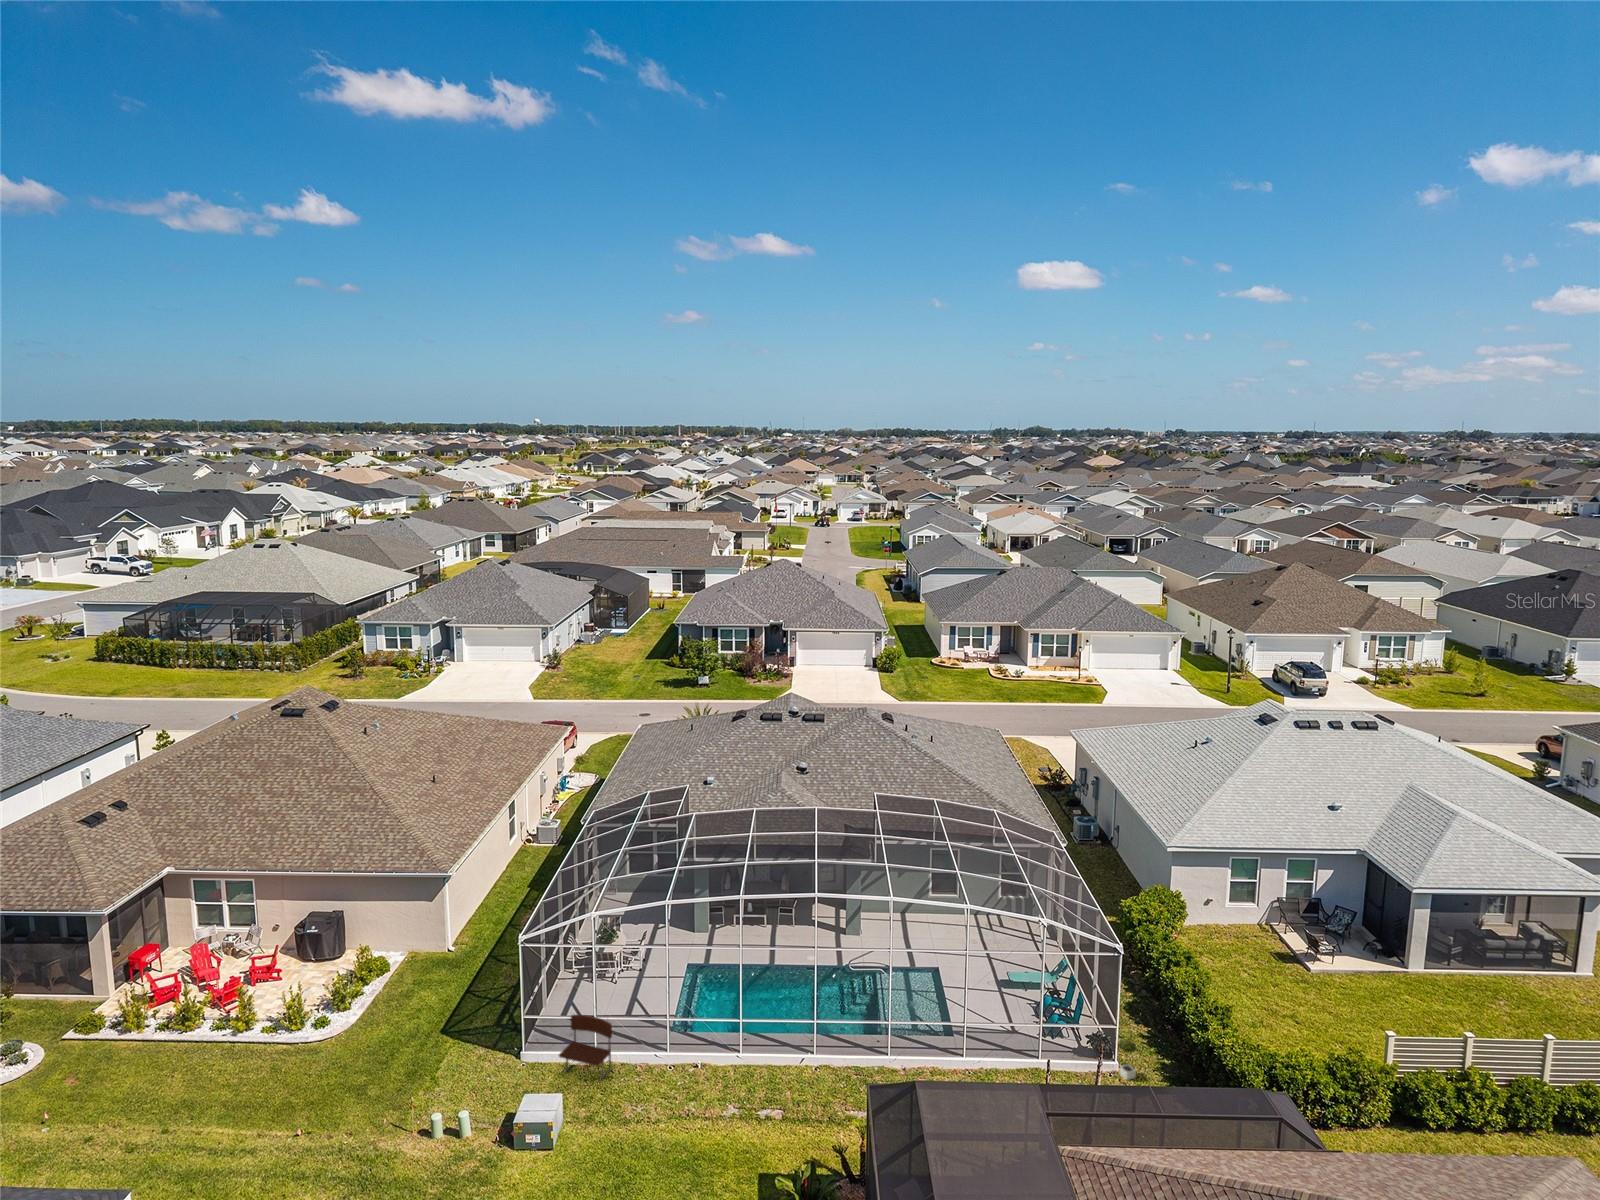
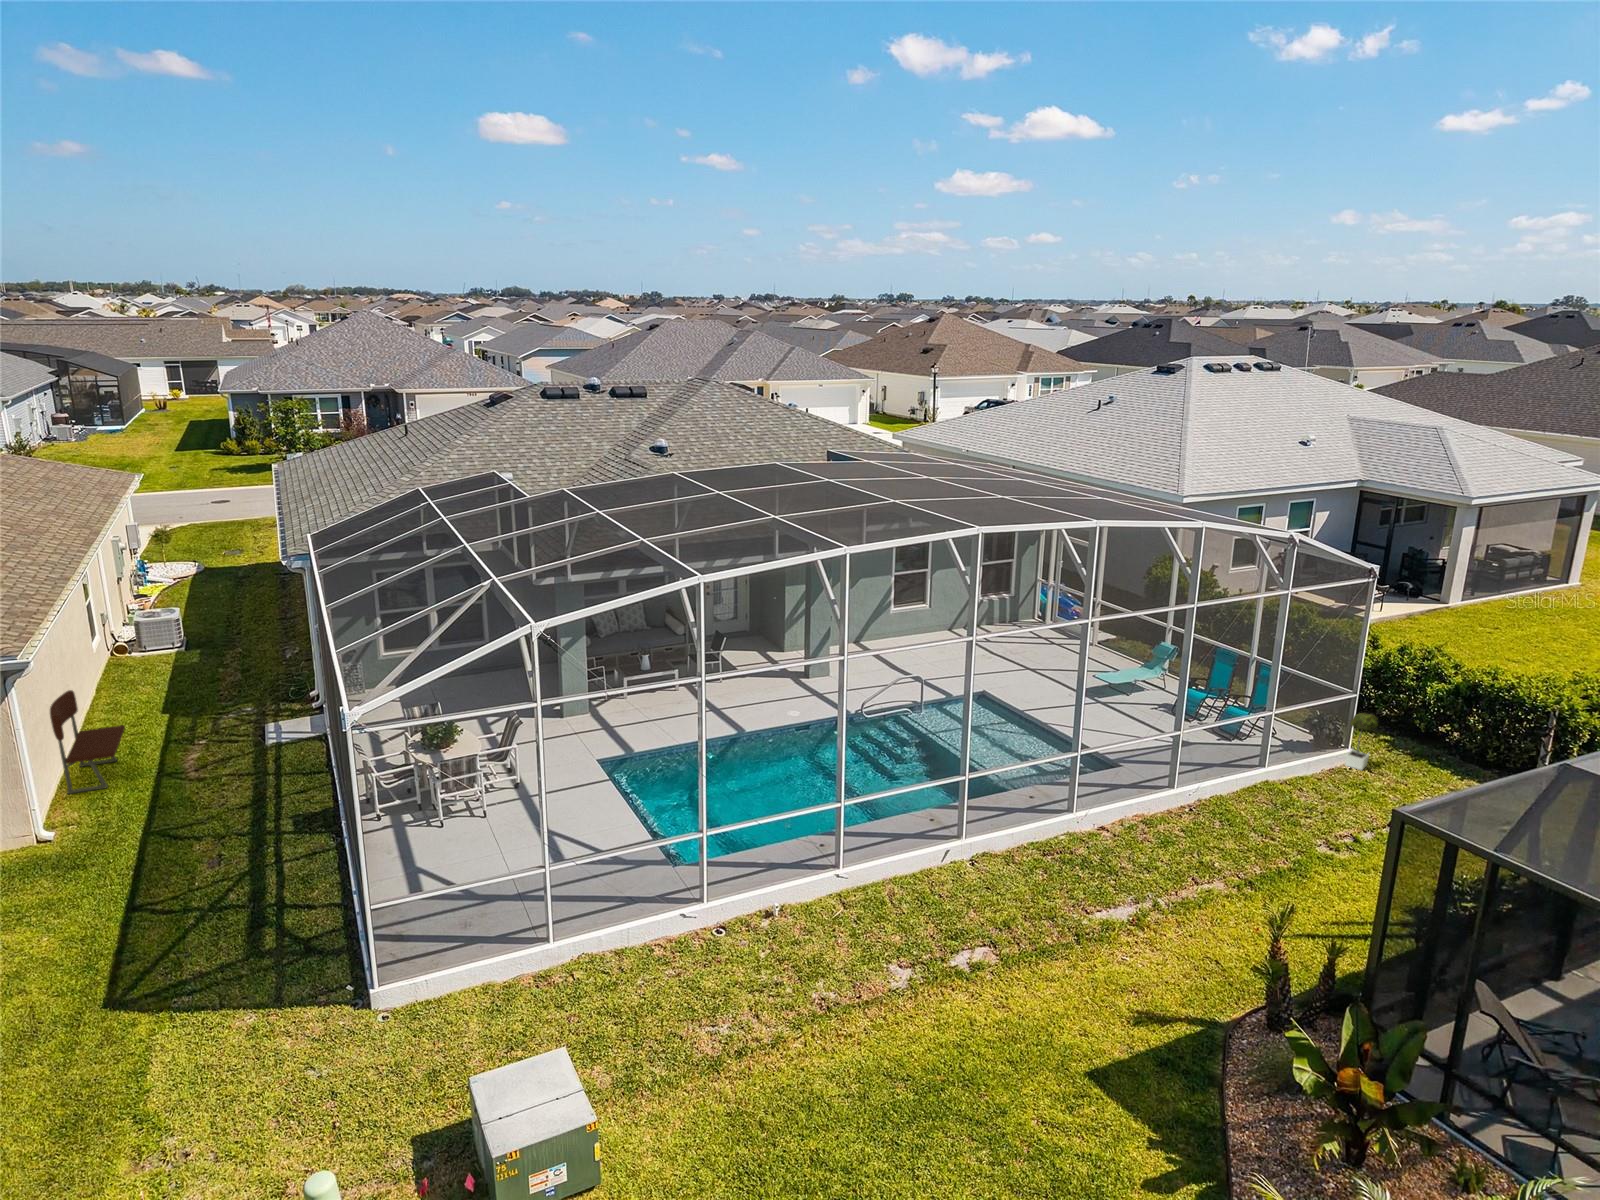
bench: present [559,1015,612,1081] -> present [50,690,125,794]

